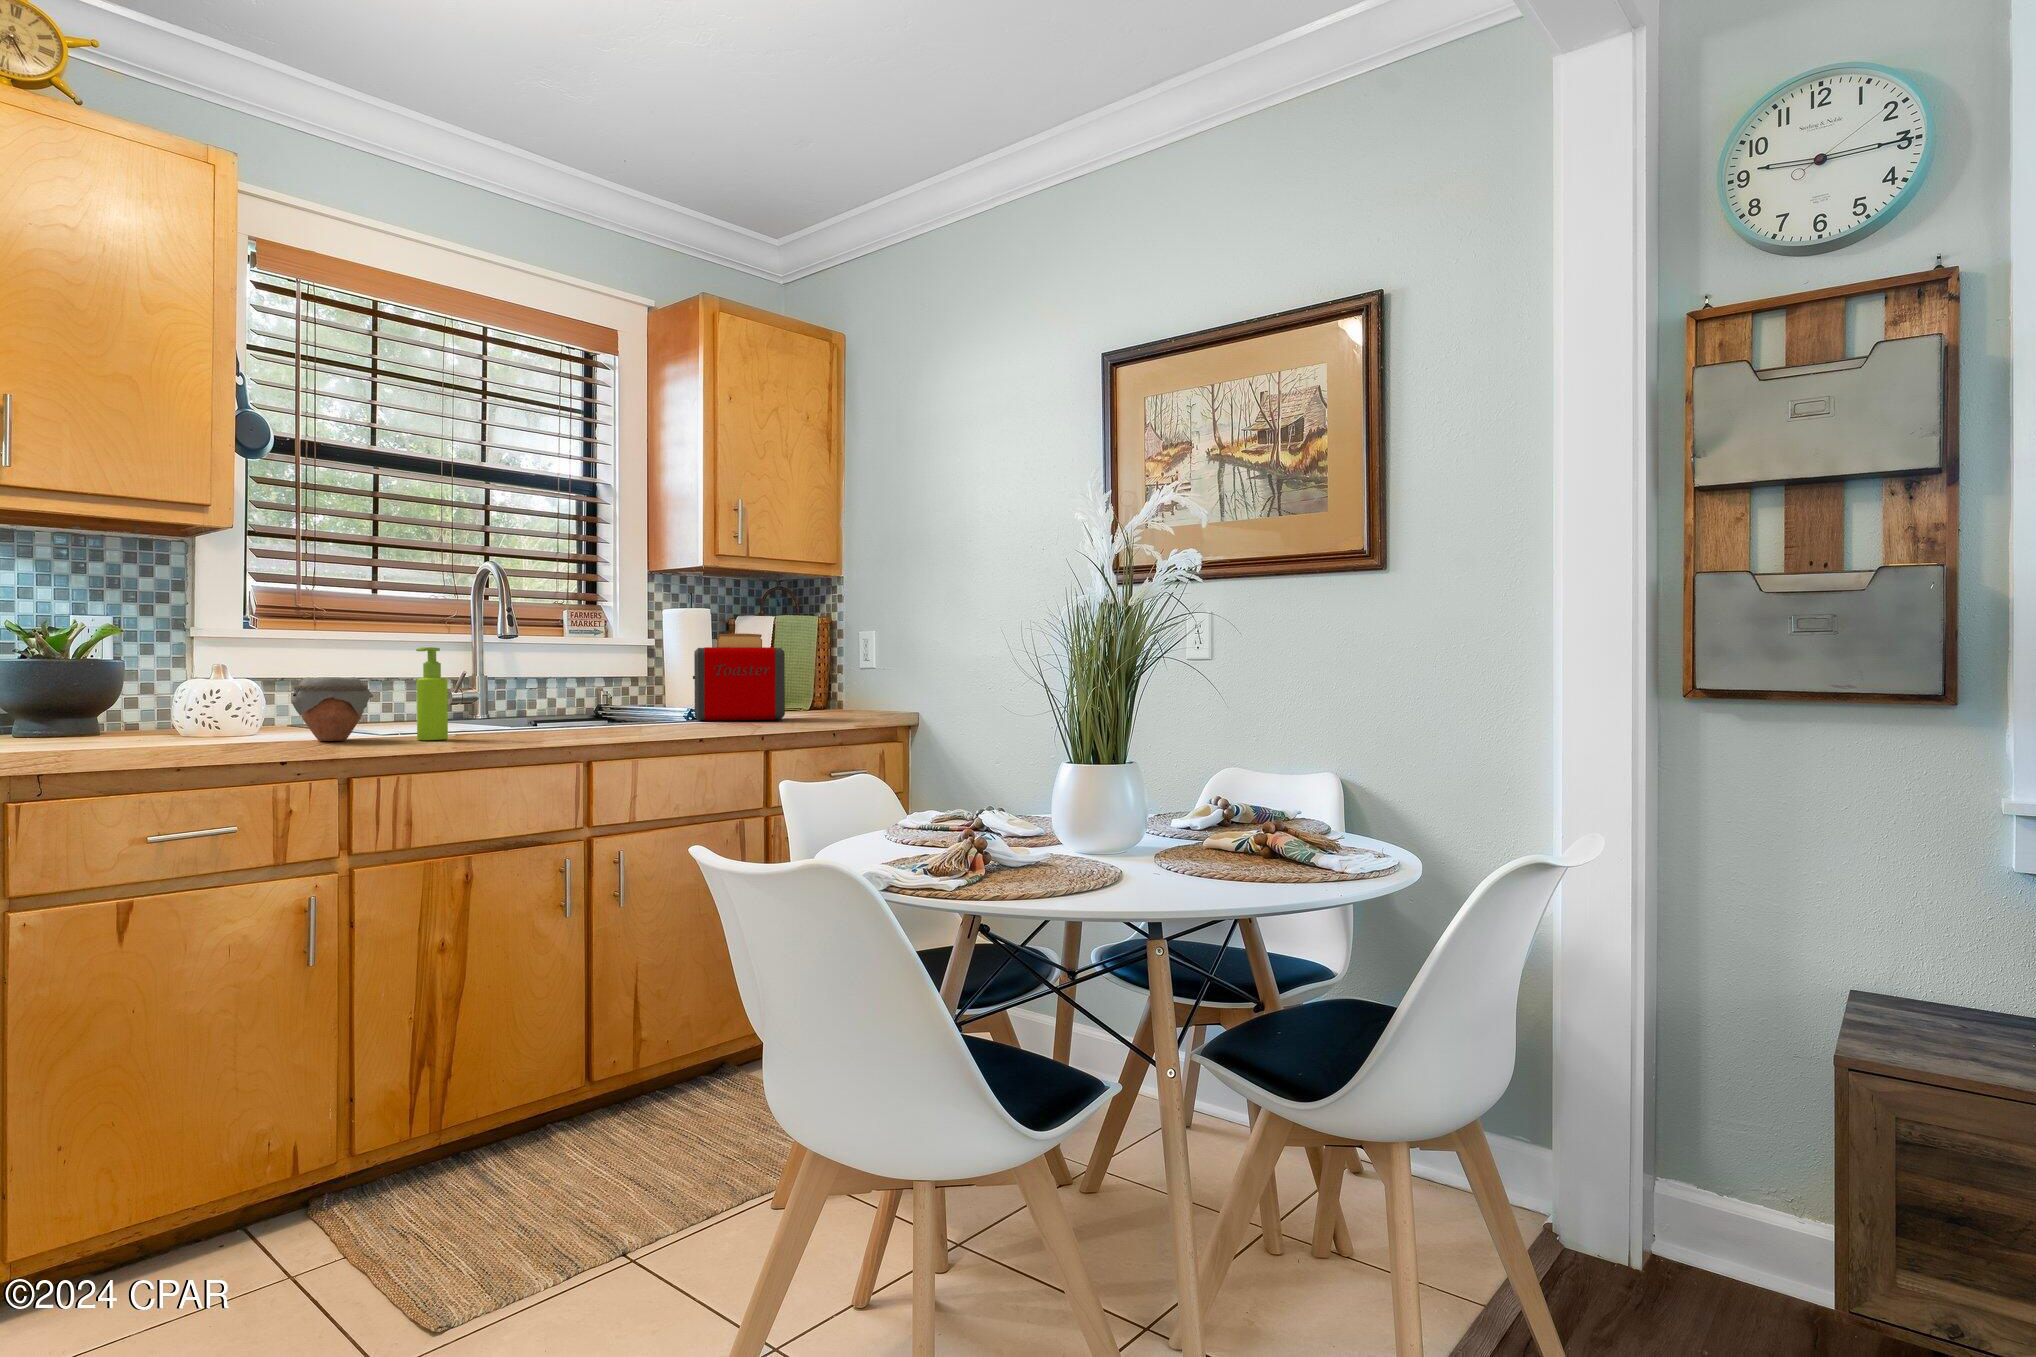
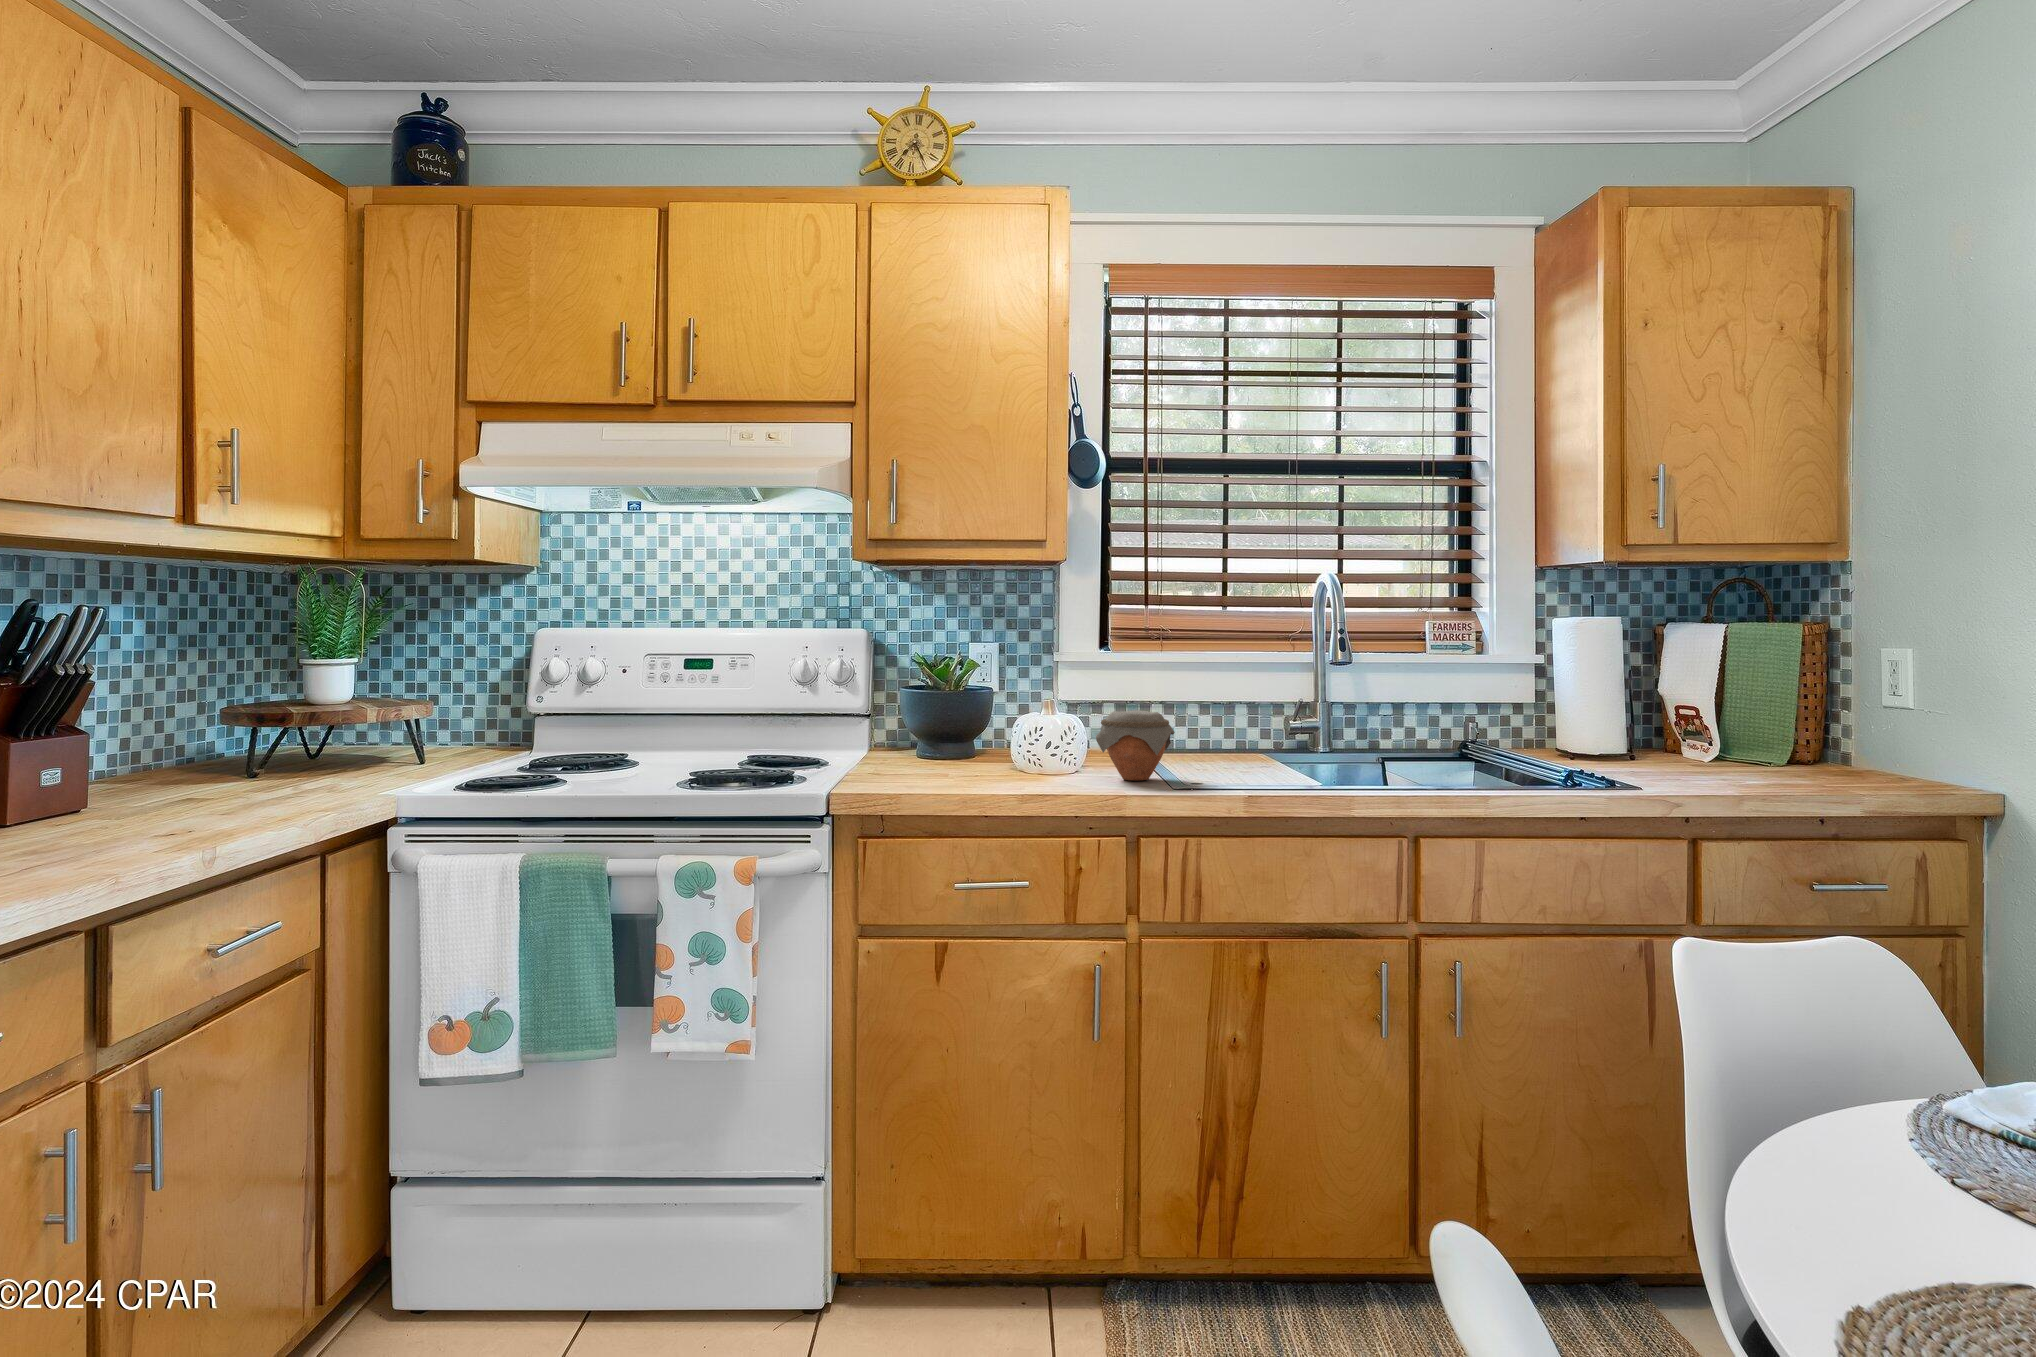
toaster: present [693,633,785,721] -> none [1579,655,1725,780]
soap dispenser: present [416,647,448,740] -> none [1210,680,1245,788]

